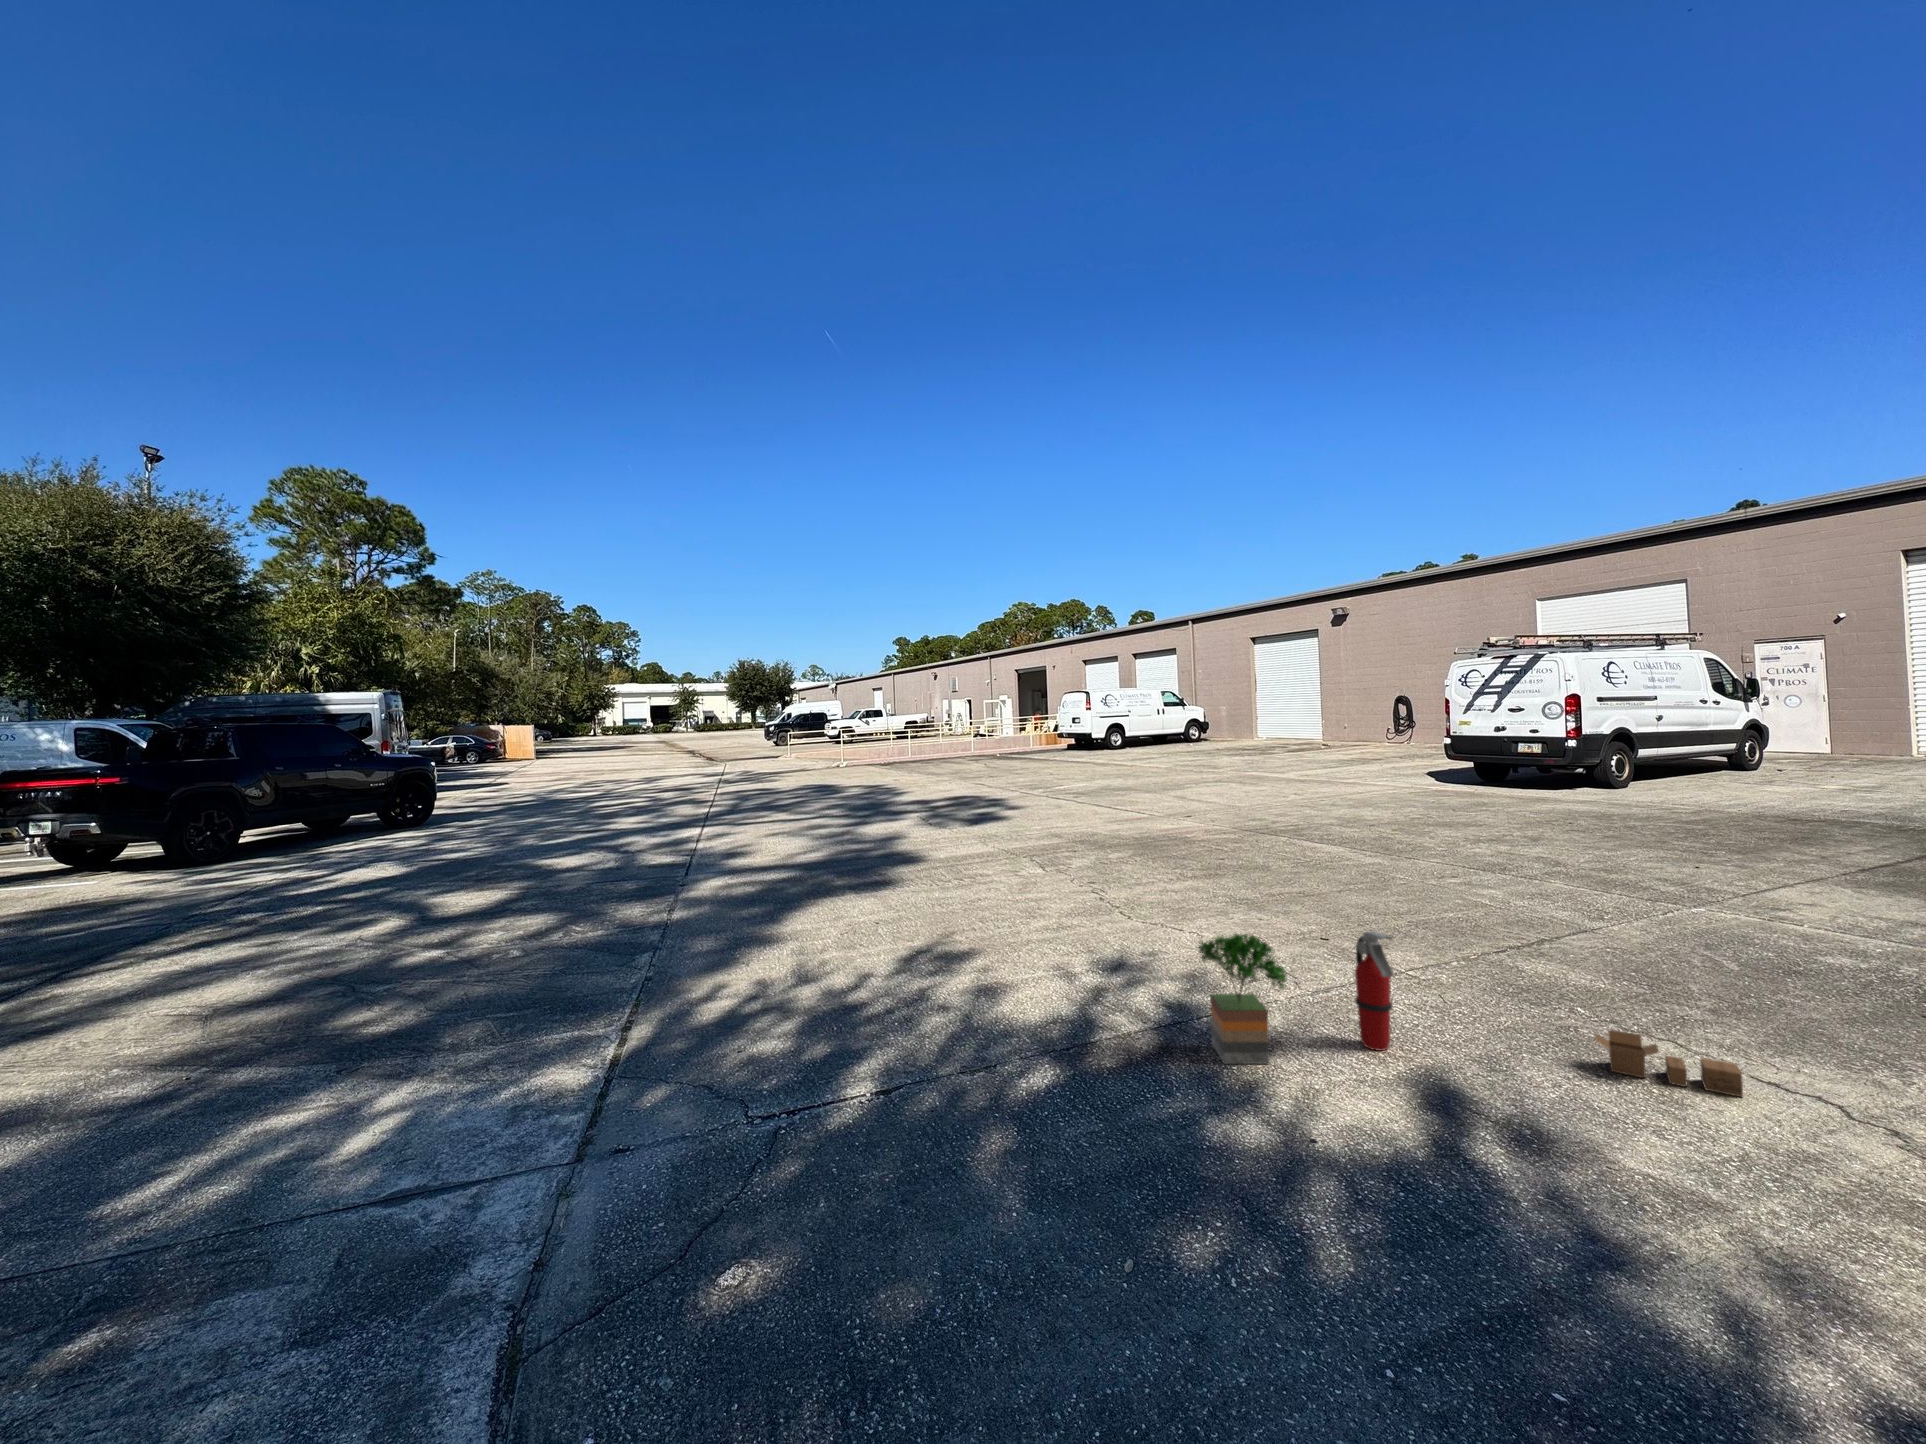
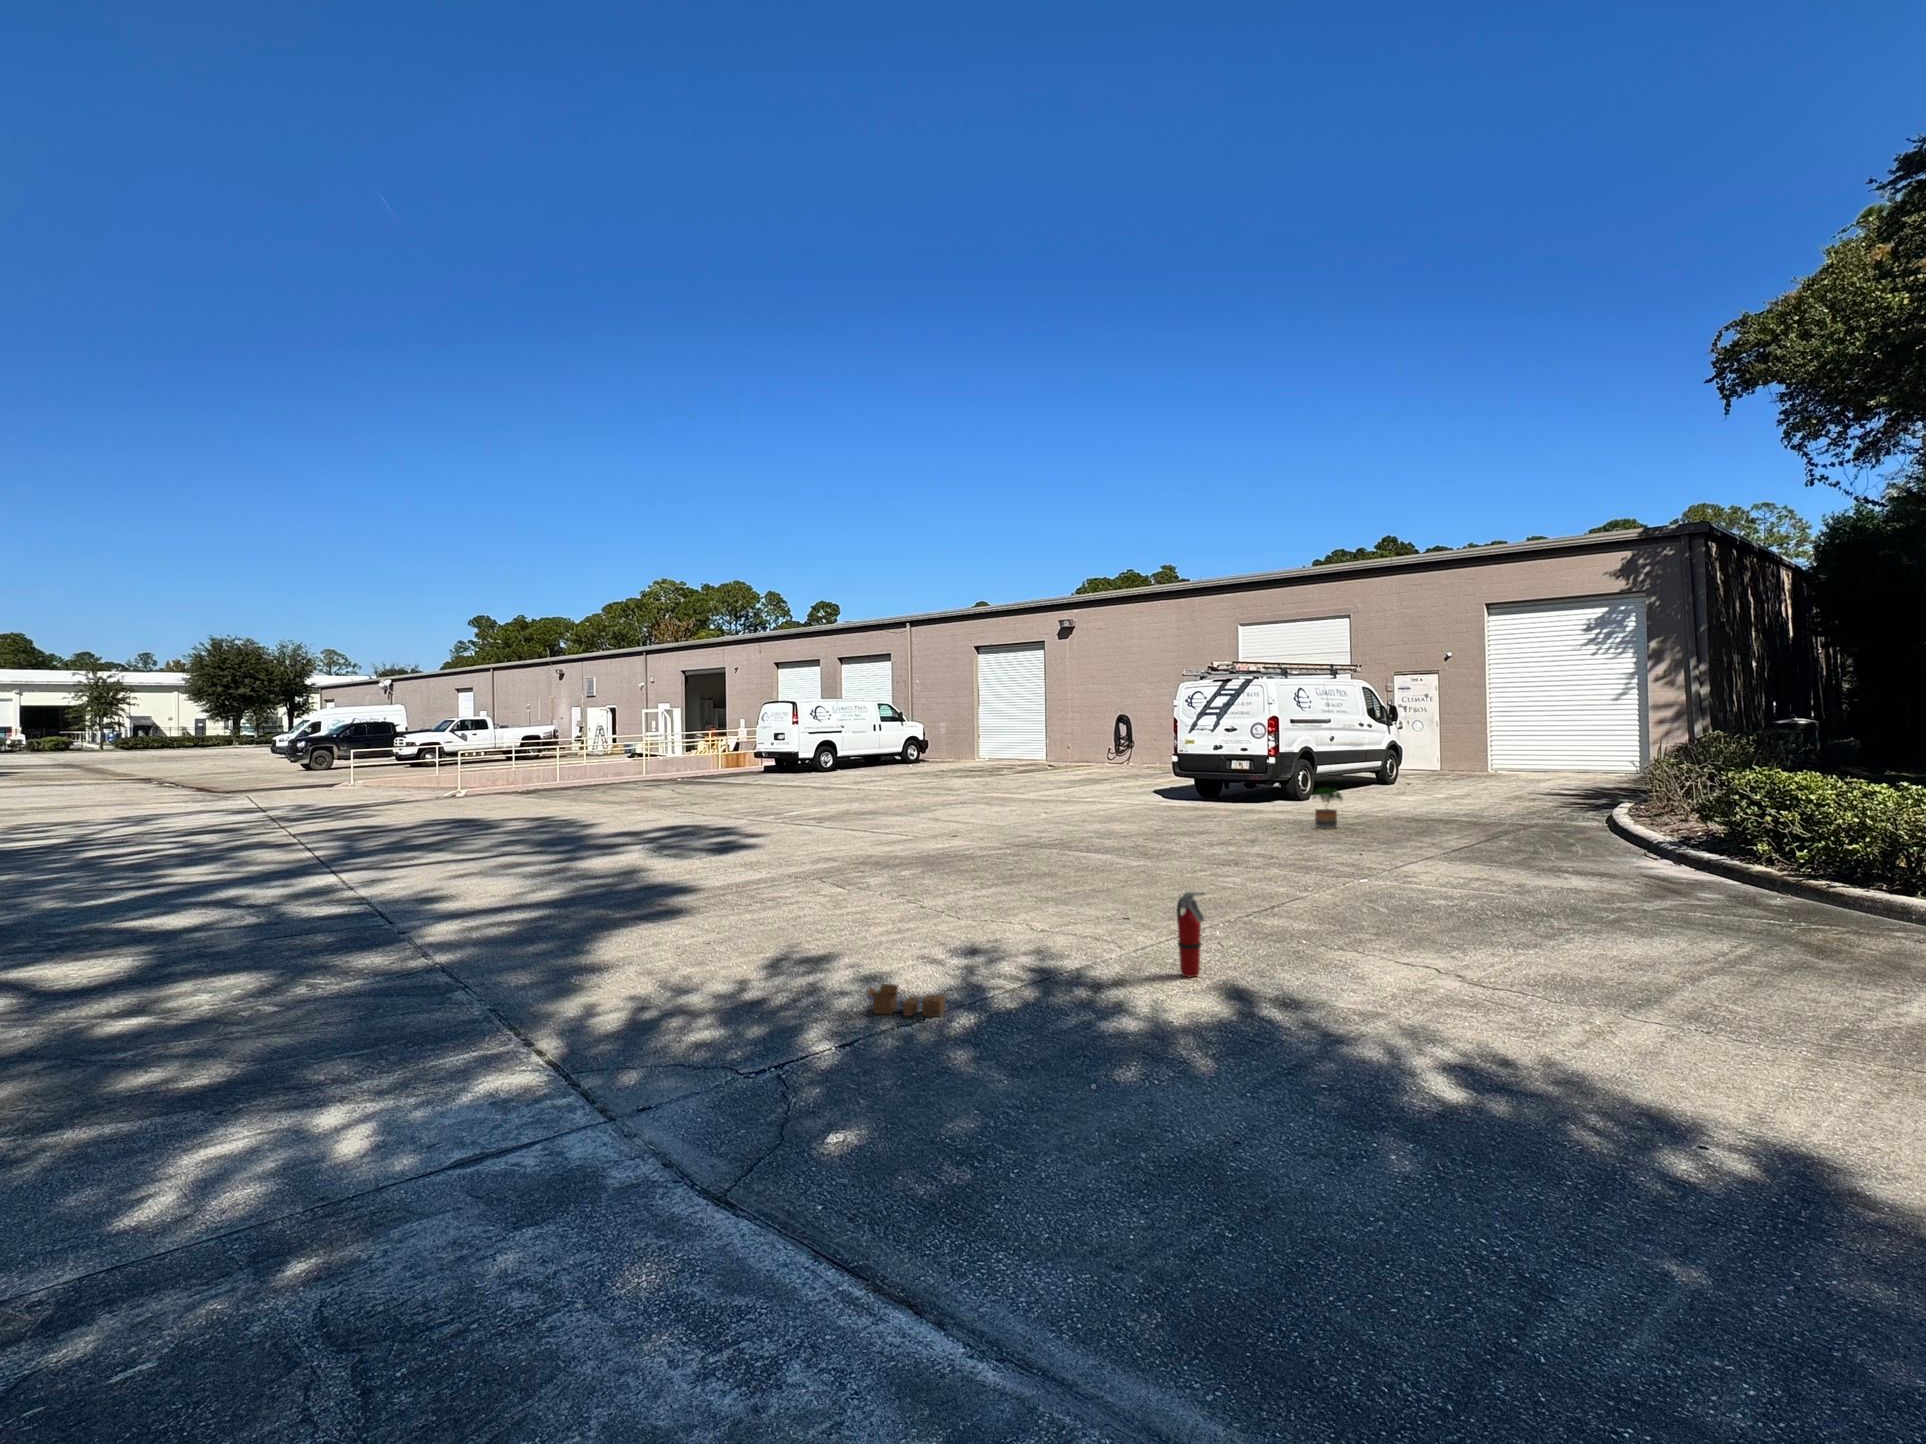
potted tree: present [1197,934,1287,1064] -> present [1312,788,1342,829]
cardboard box: present [1595,1030,1743,1097] -> present [866,984,945,1017]

